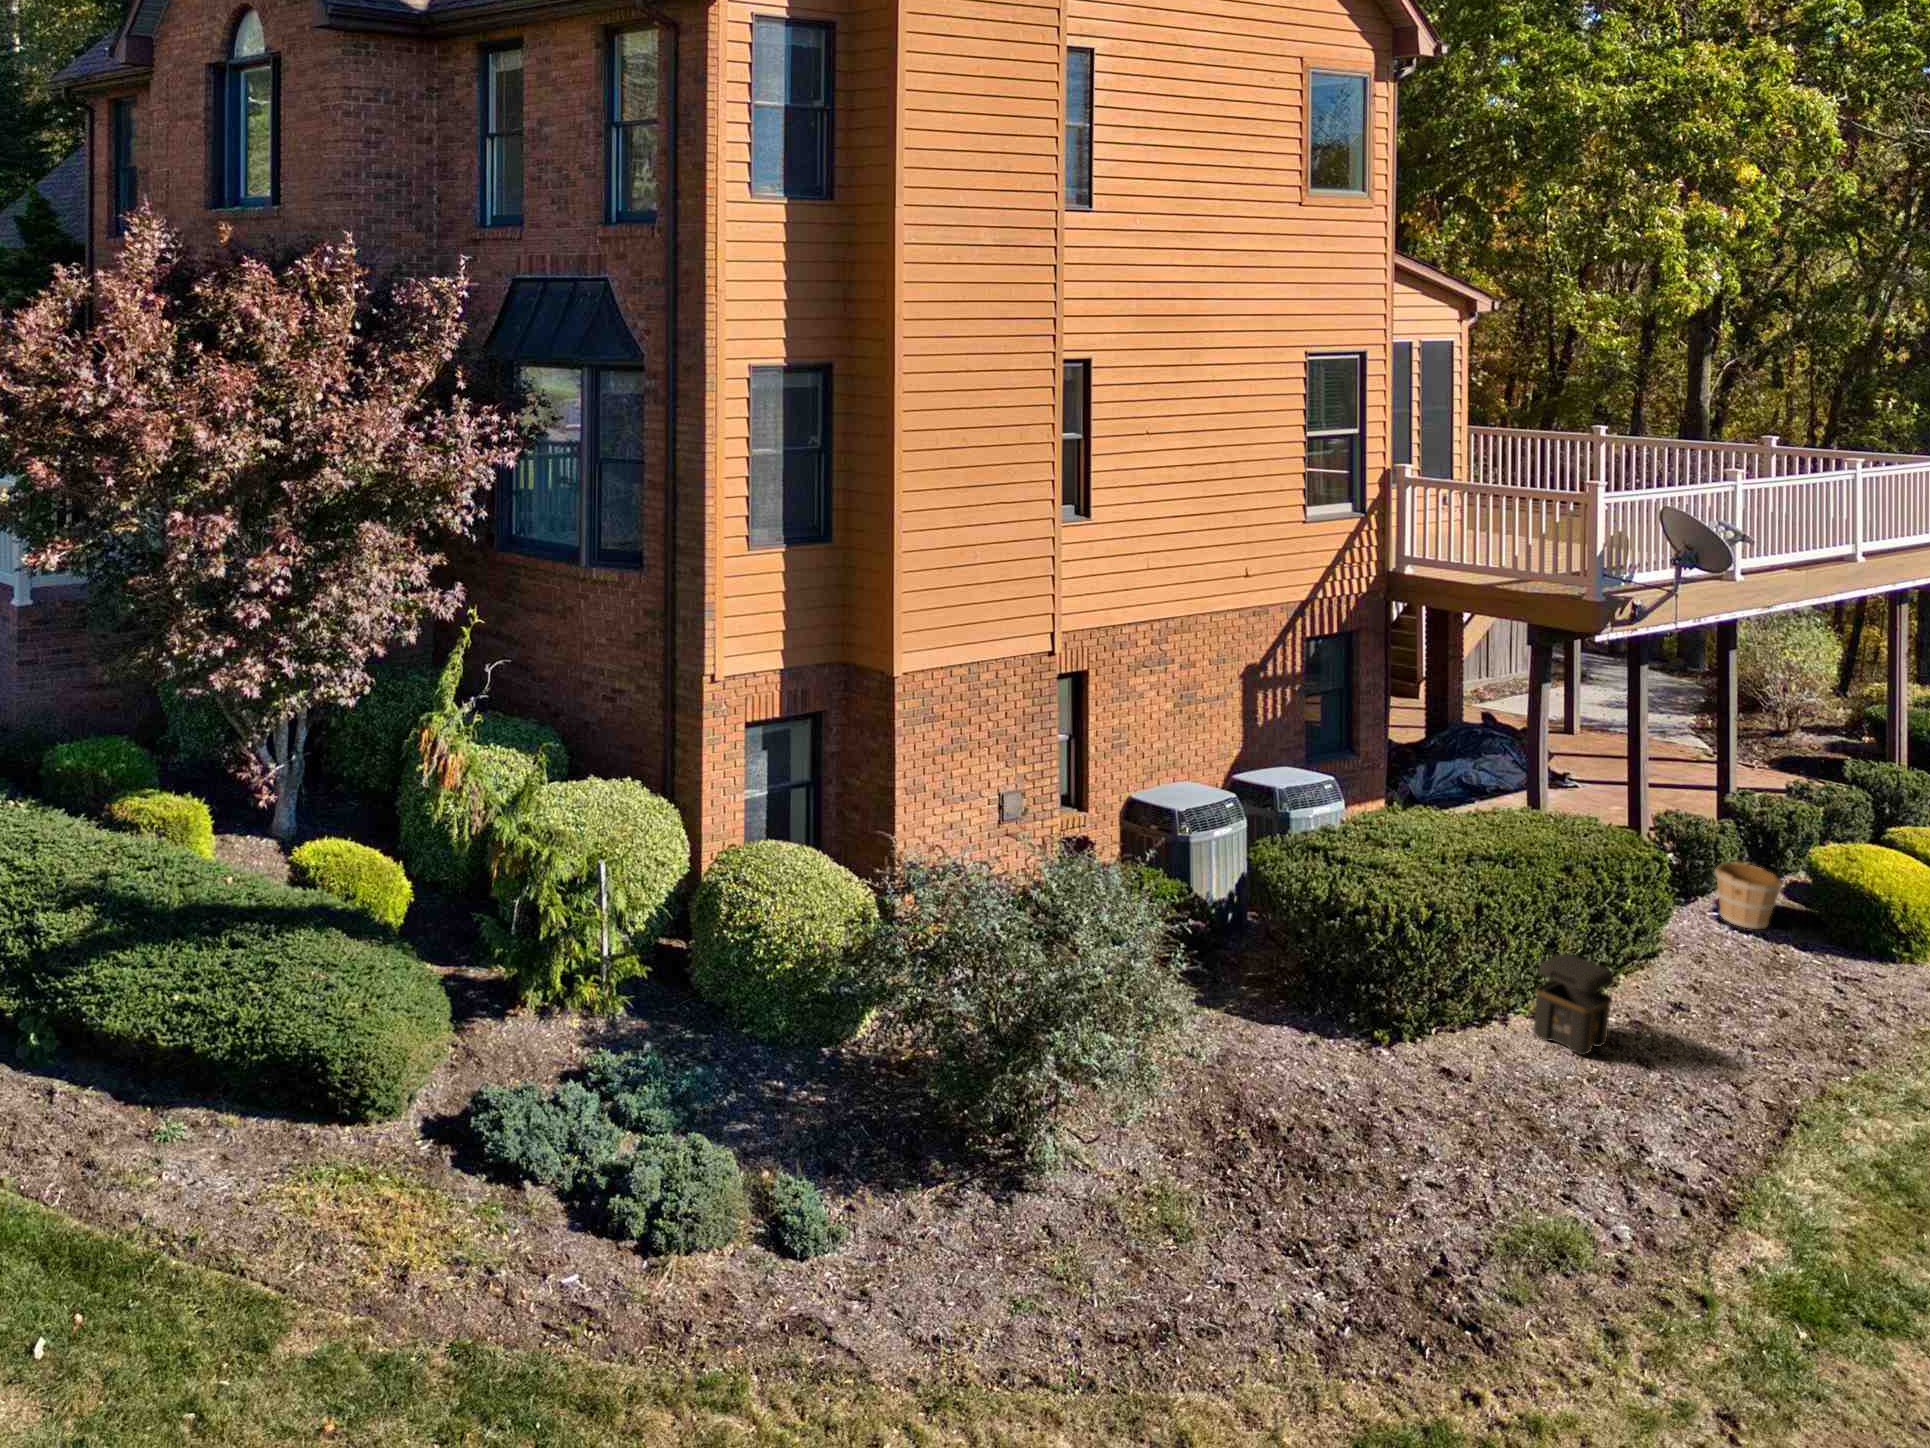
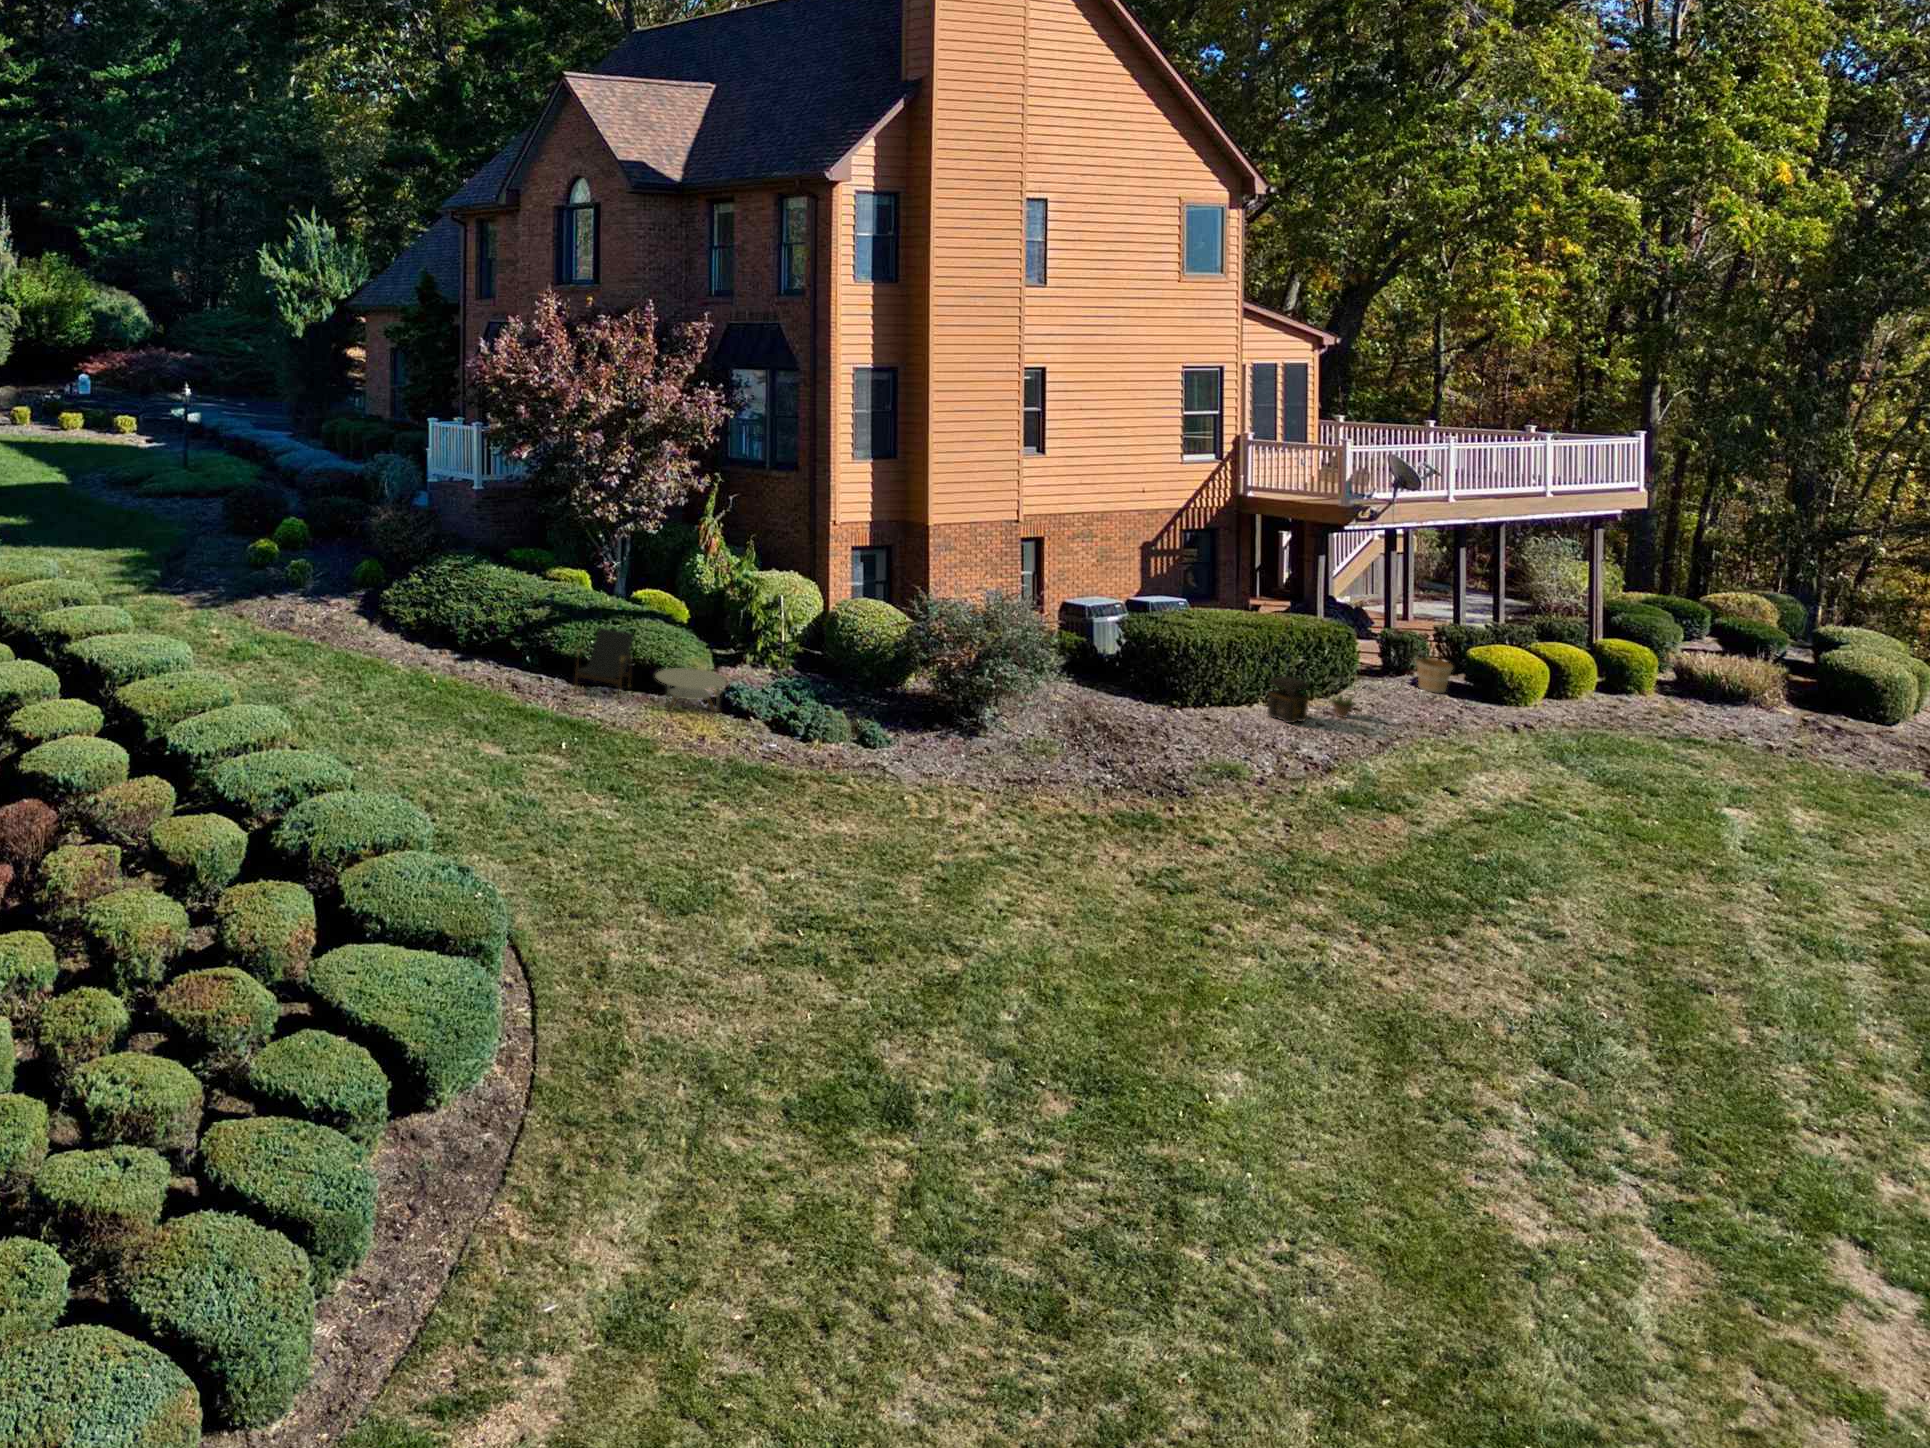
decorative plant: none [1616,970,1693,1023] -> present [1331,695,1356,717]
lounge chair: none [100,976,252,1169] -> present [575,628,633,696]
round table: none [285,1071,457,1210] -> present [656,668,726,712]

